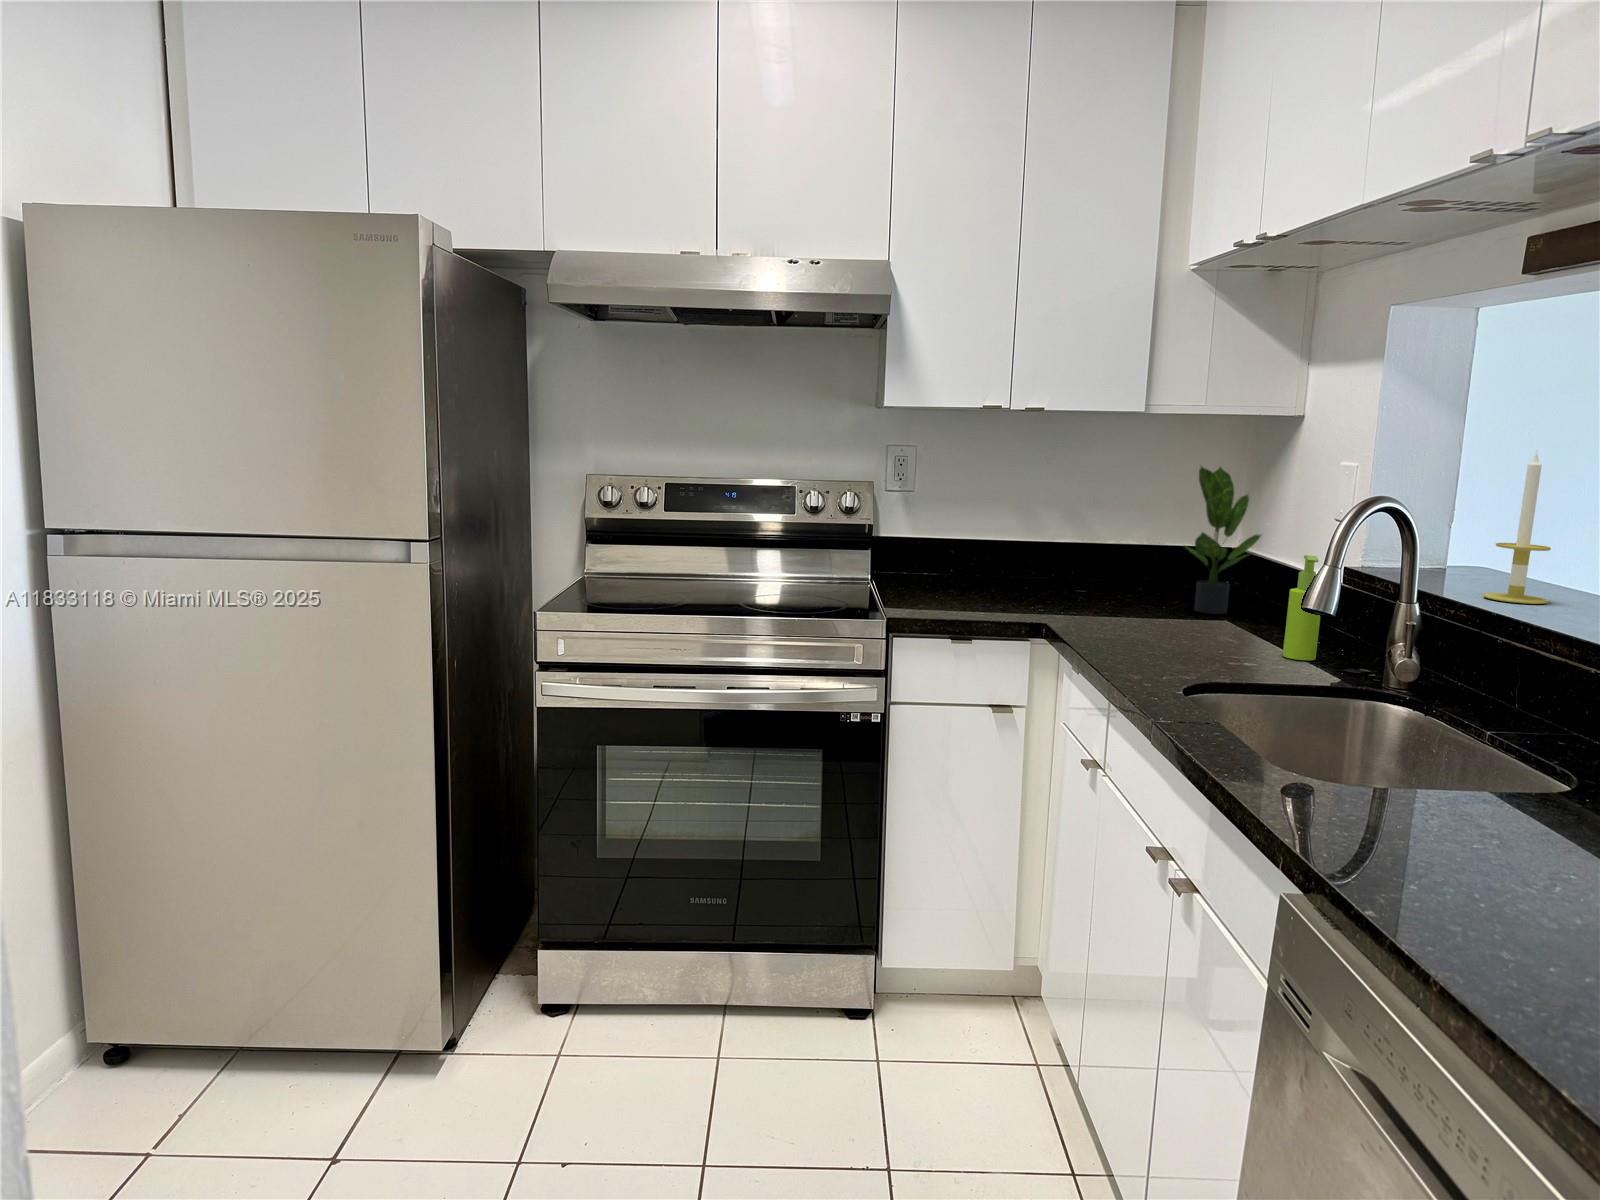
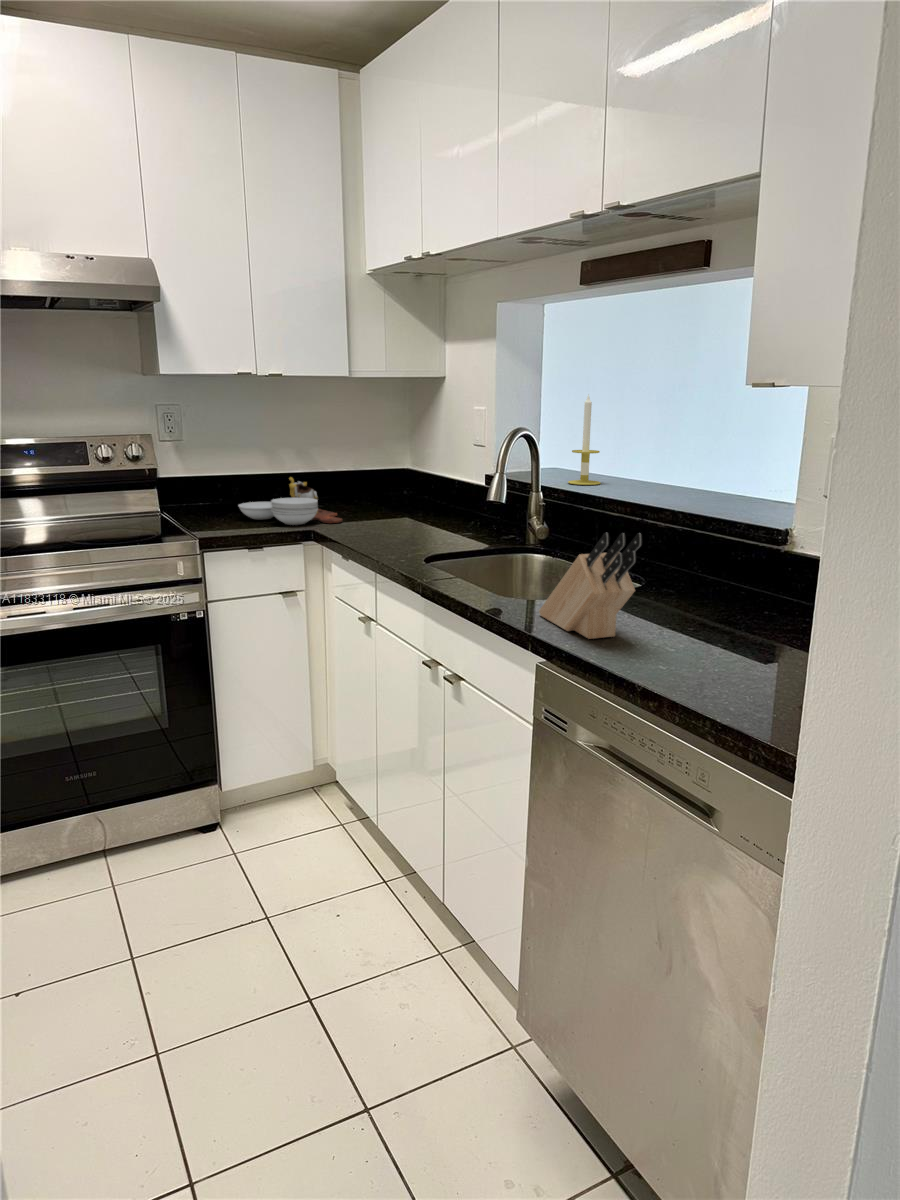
potted plant: present [1185,467,1261,614] -> none [382,411,432,511]
cutting board: none [964,549,1101,619] -> present [239,477,342,525]
soap dispenser: present [1283,555,1320,660] -> none [464,467,484,533]
knife block: none [1318,684,1503,874] -> present [539,533,642,639]

